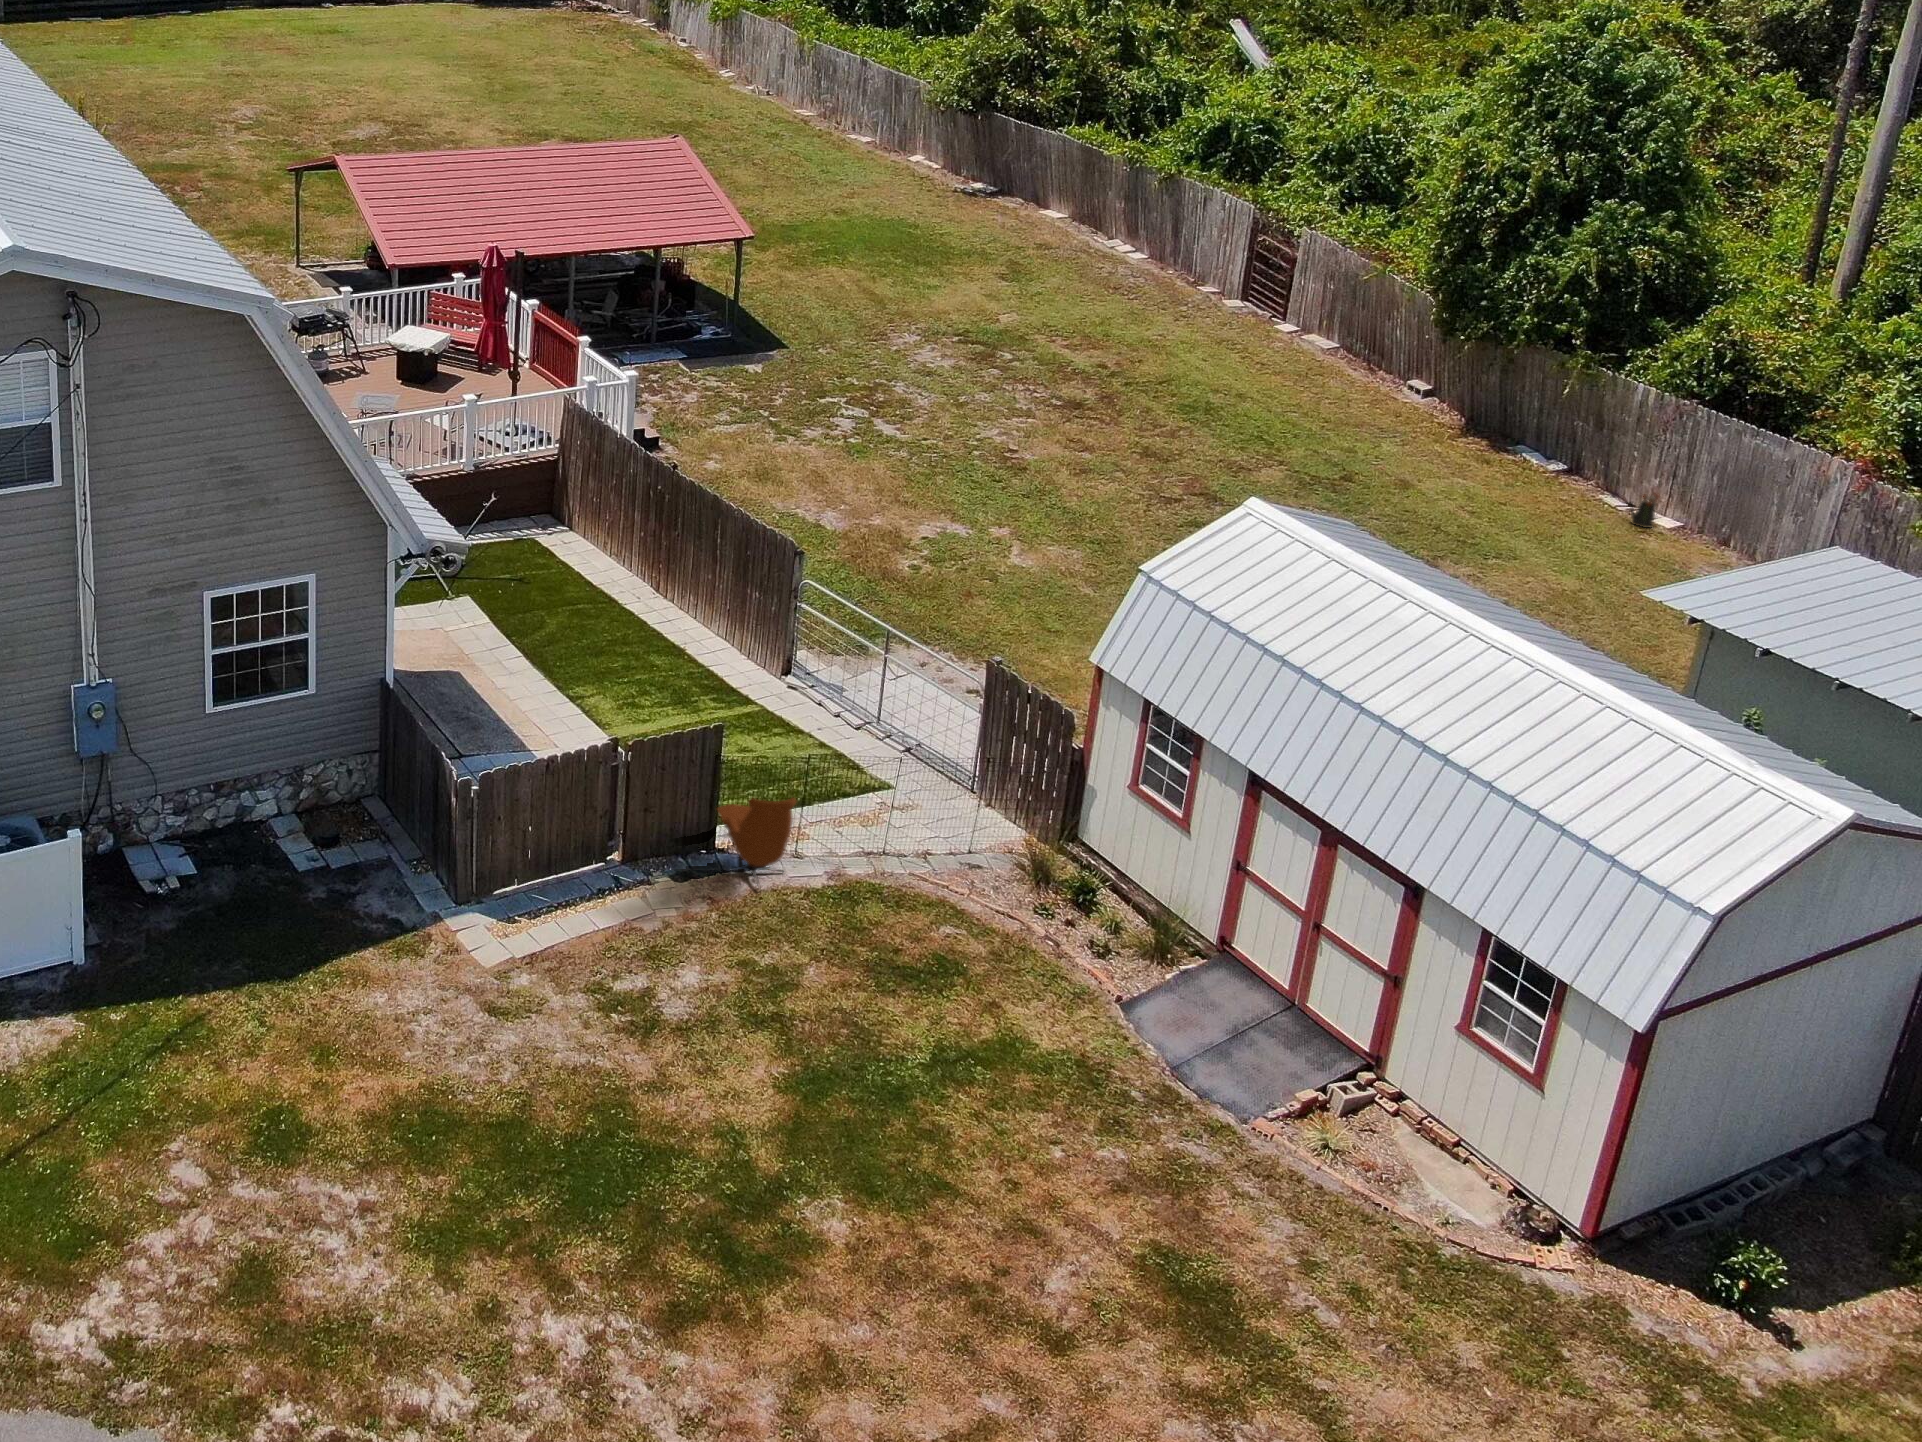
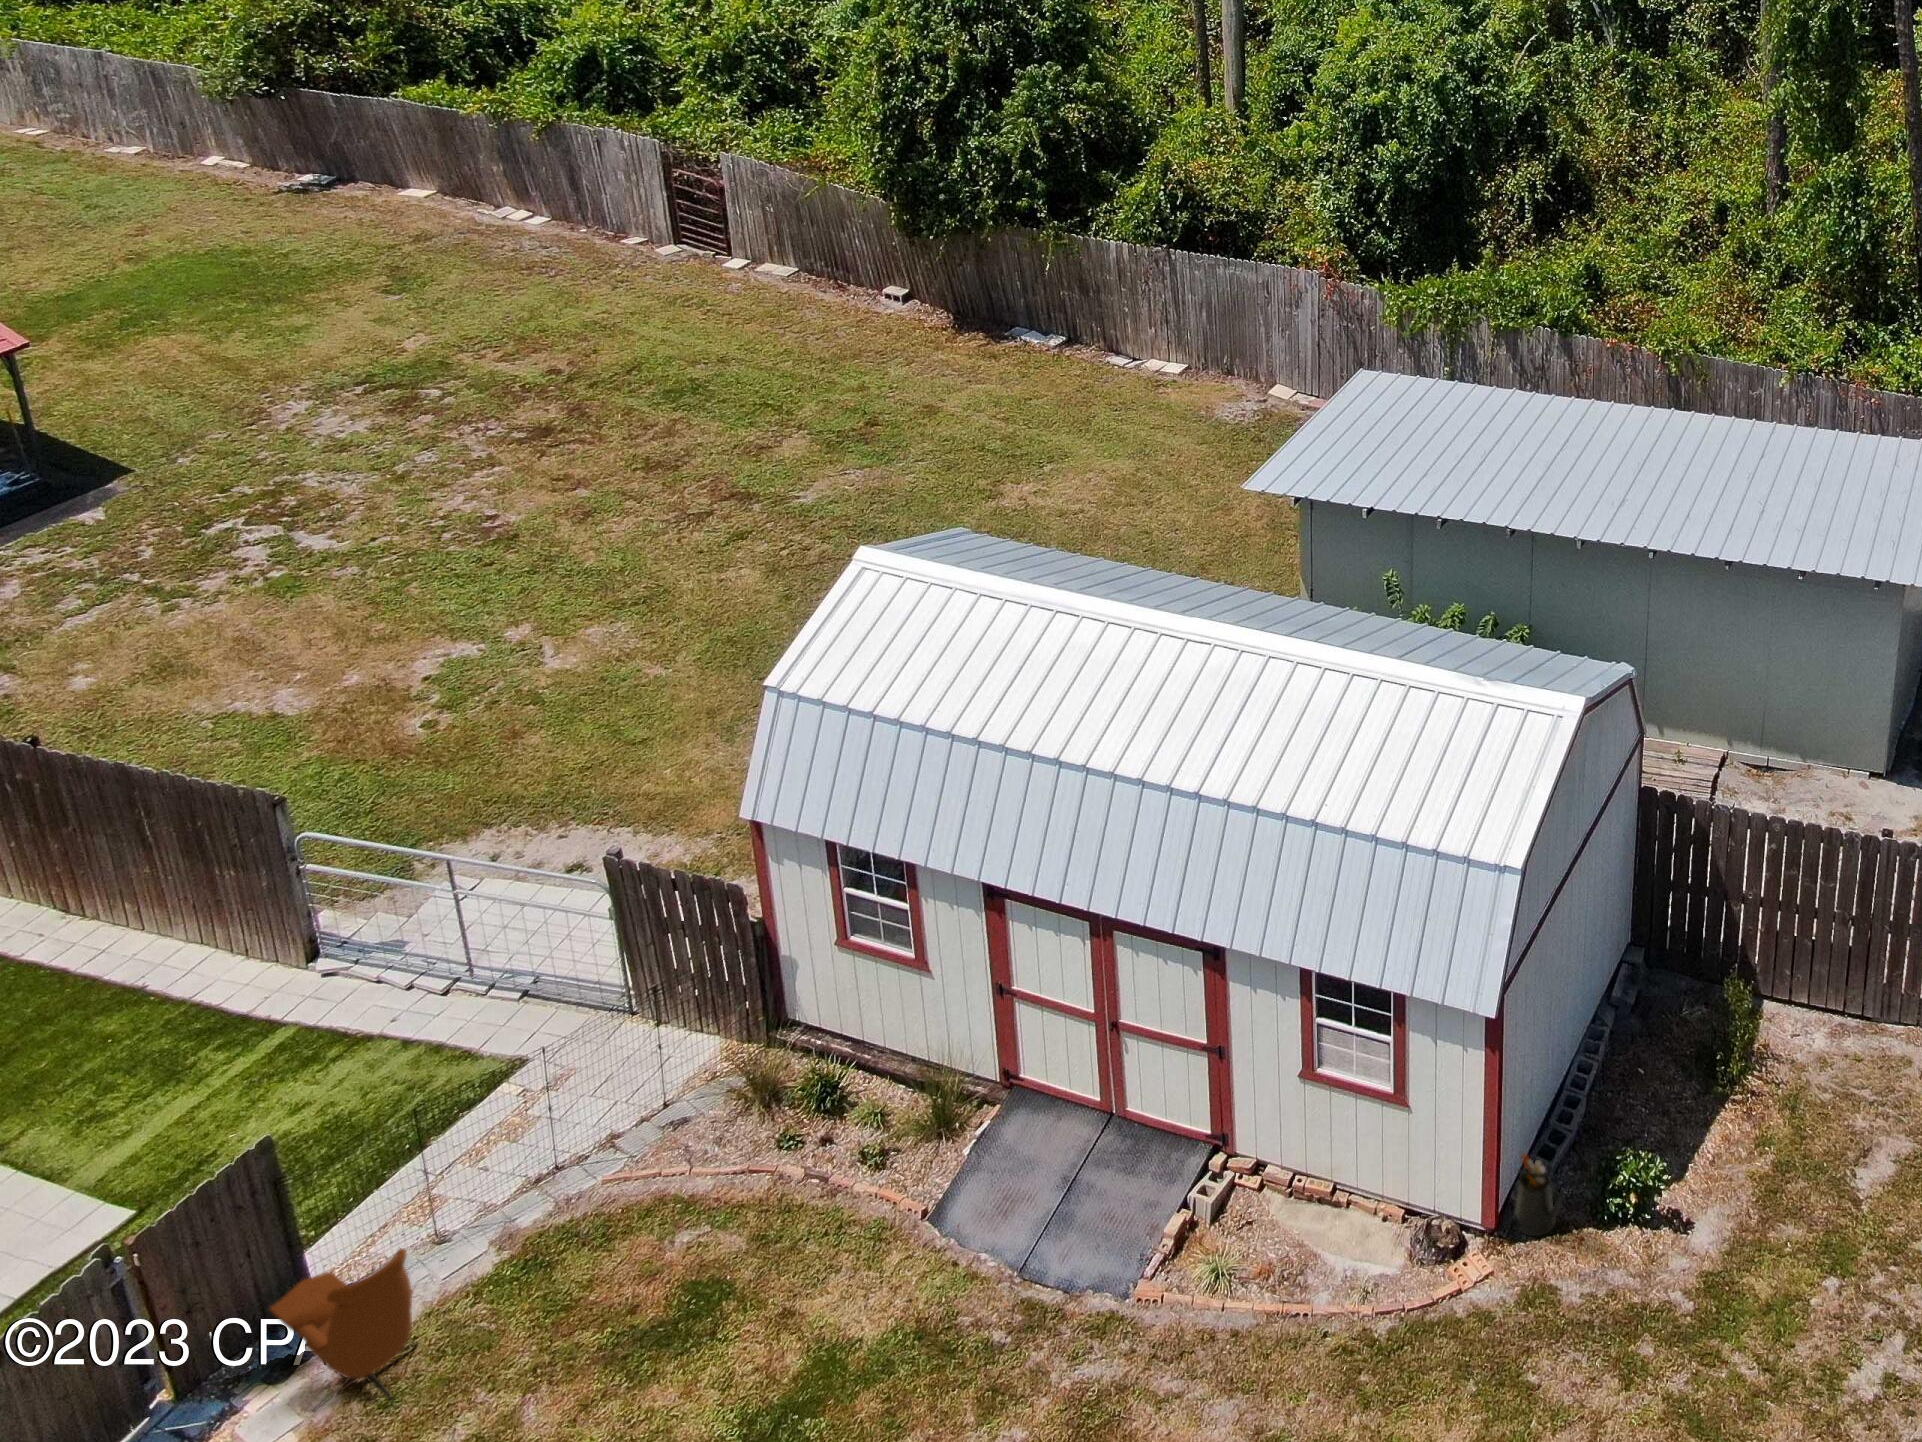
watering can: present [1630,494,1663,528] -> present [1514,1154,1562,1236]

